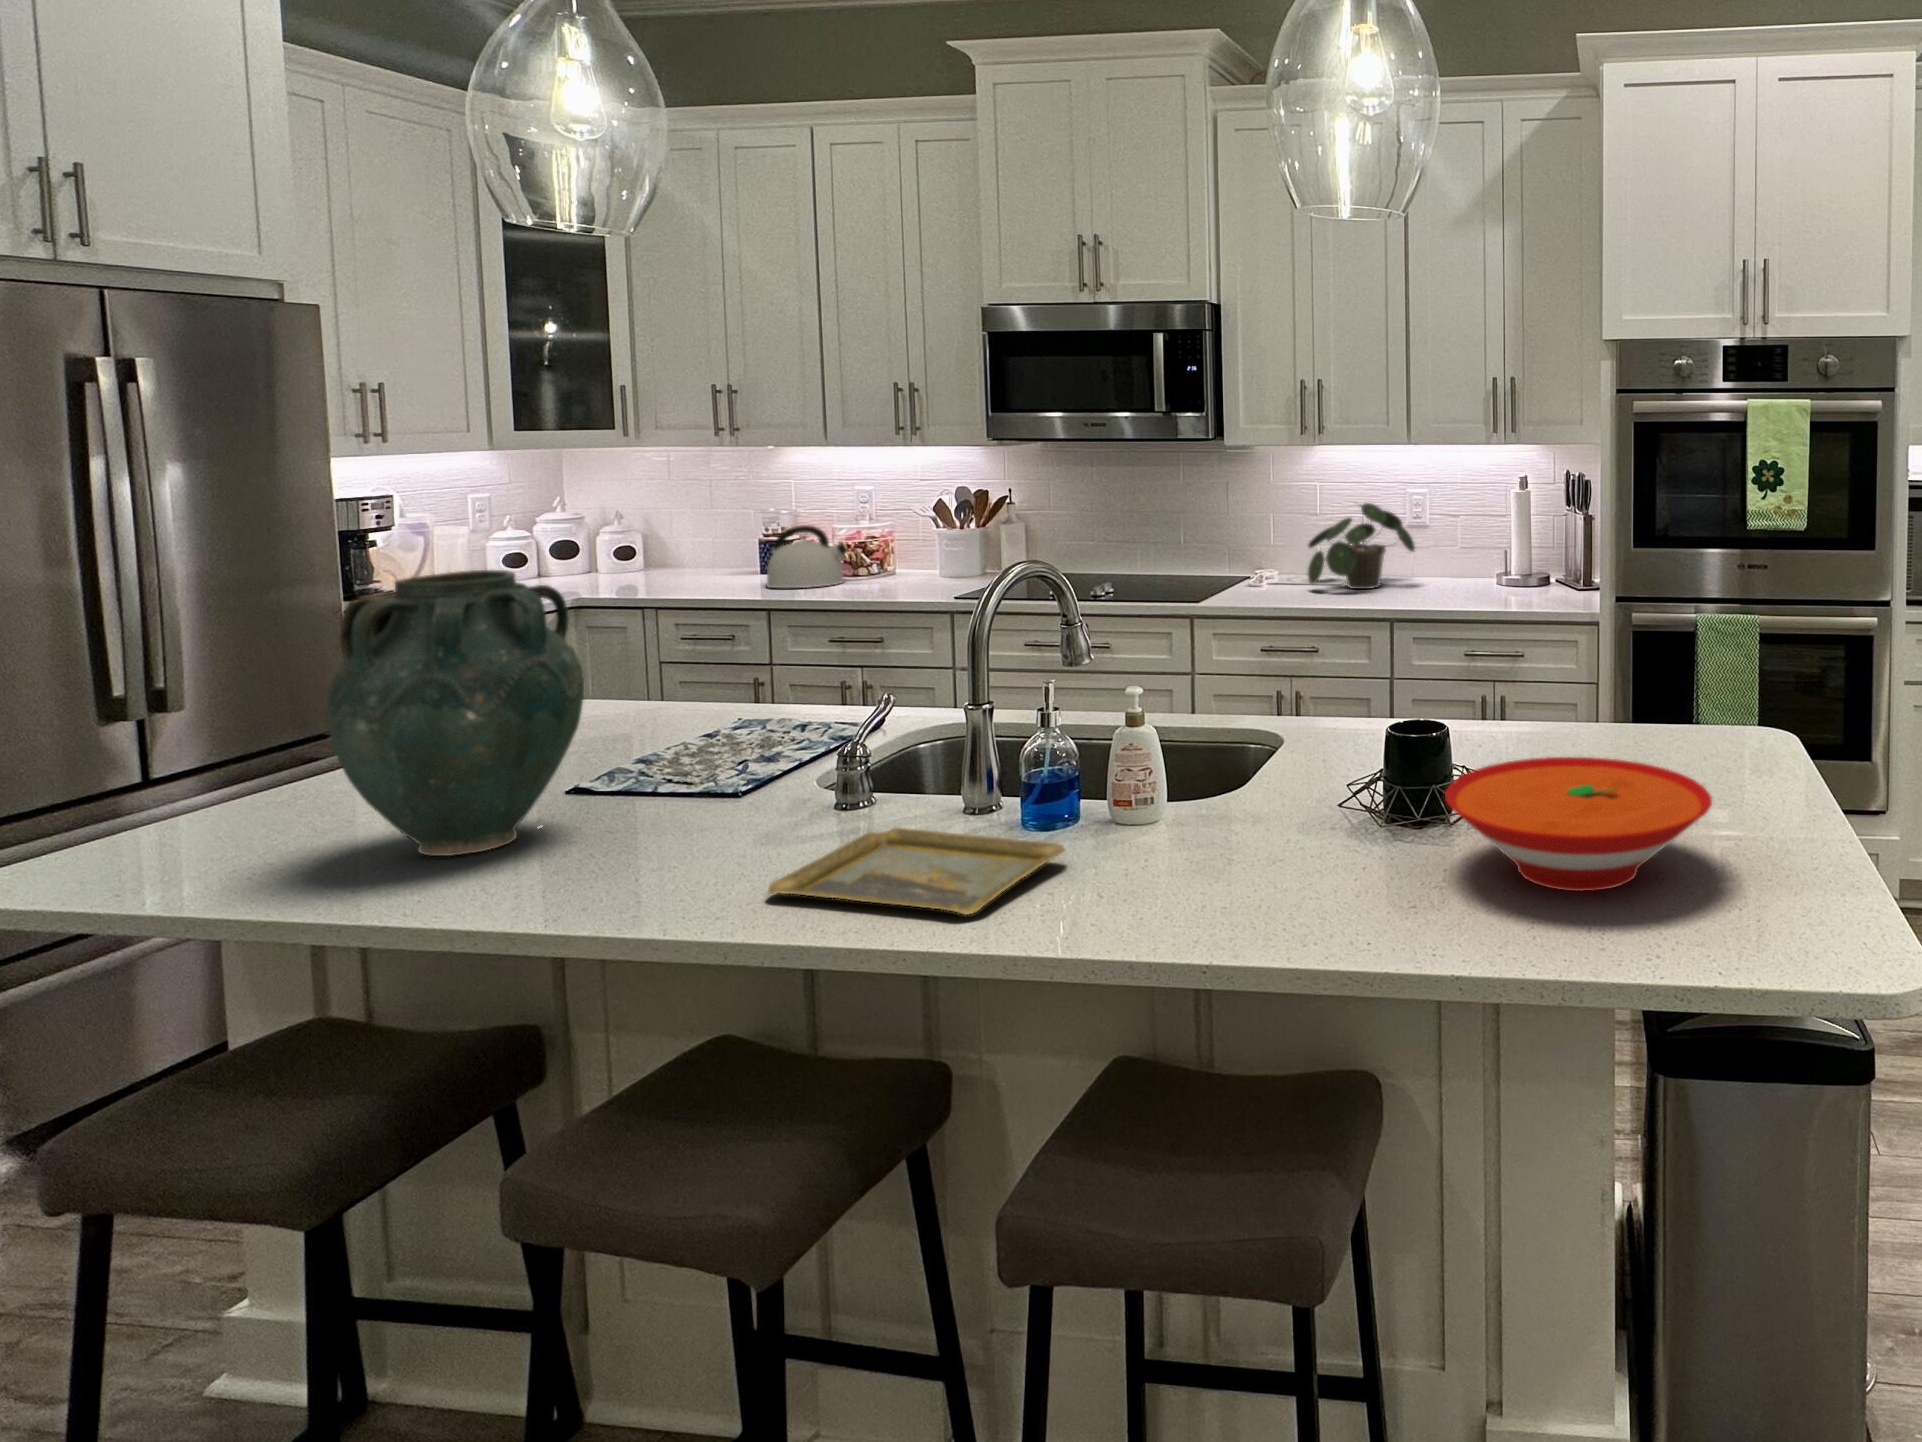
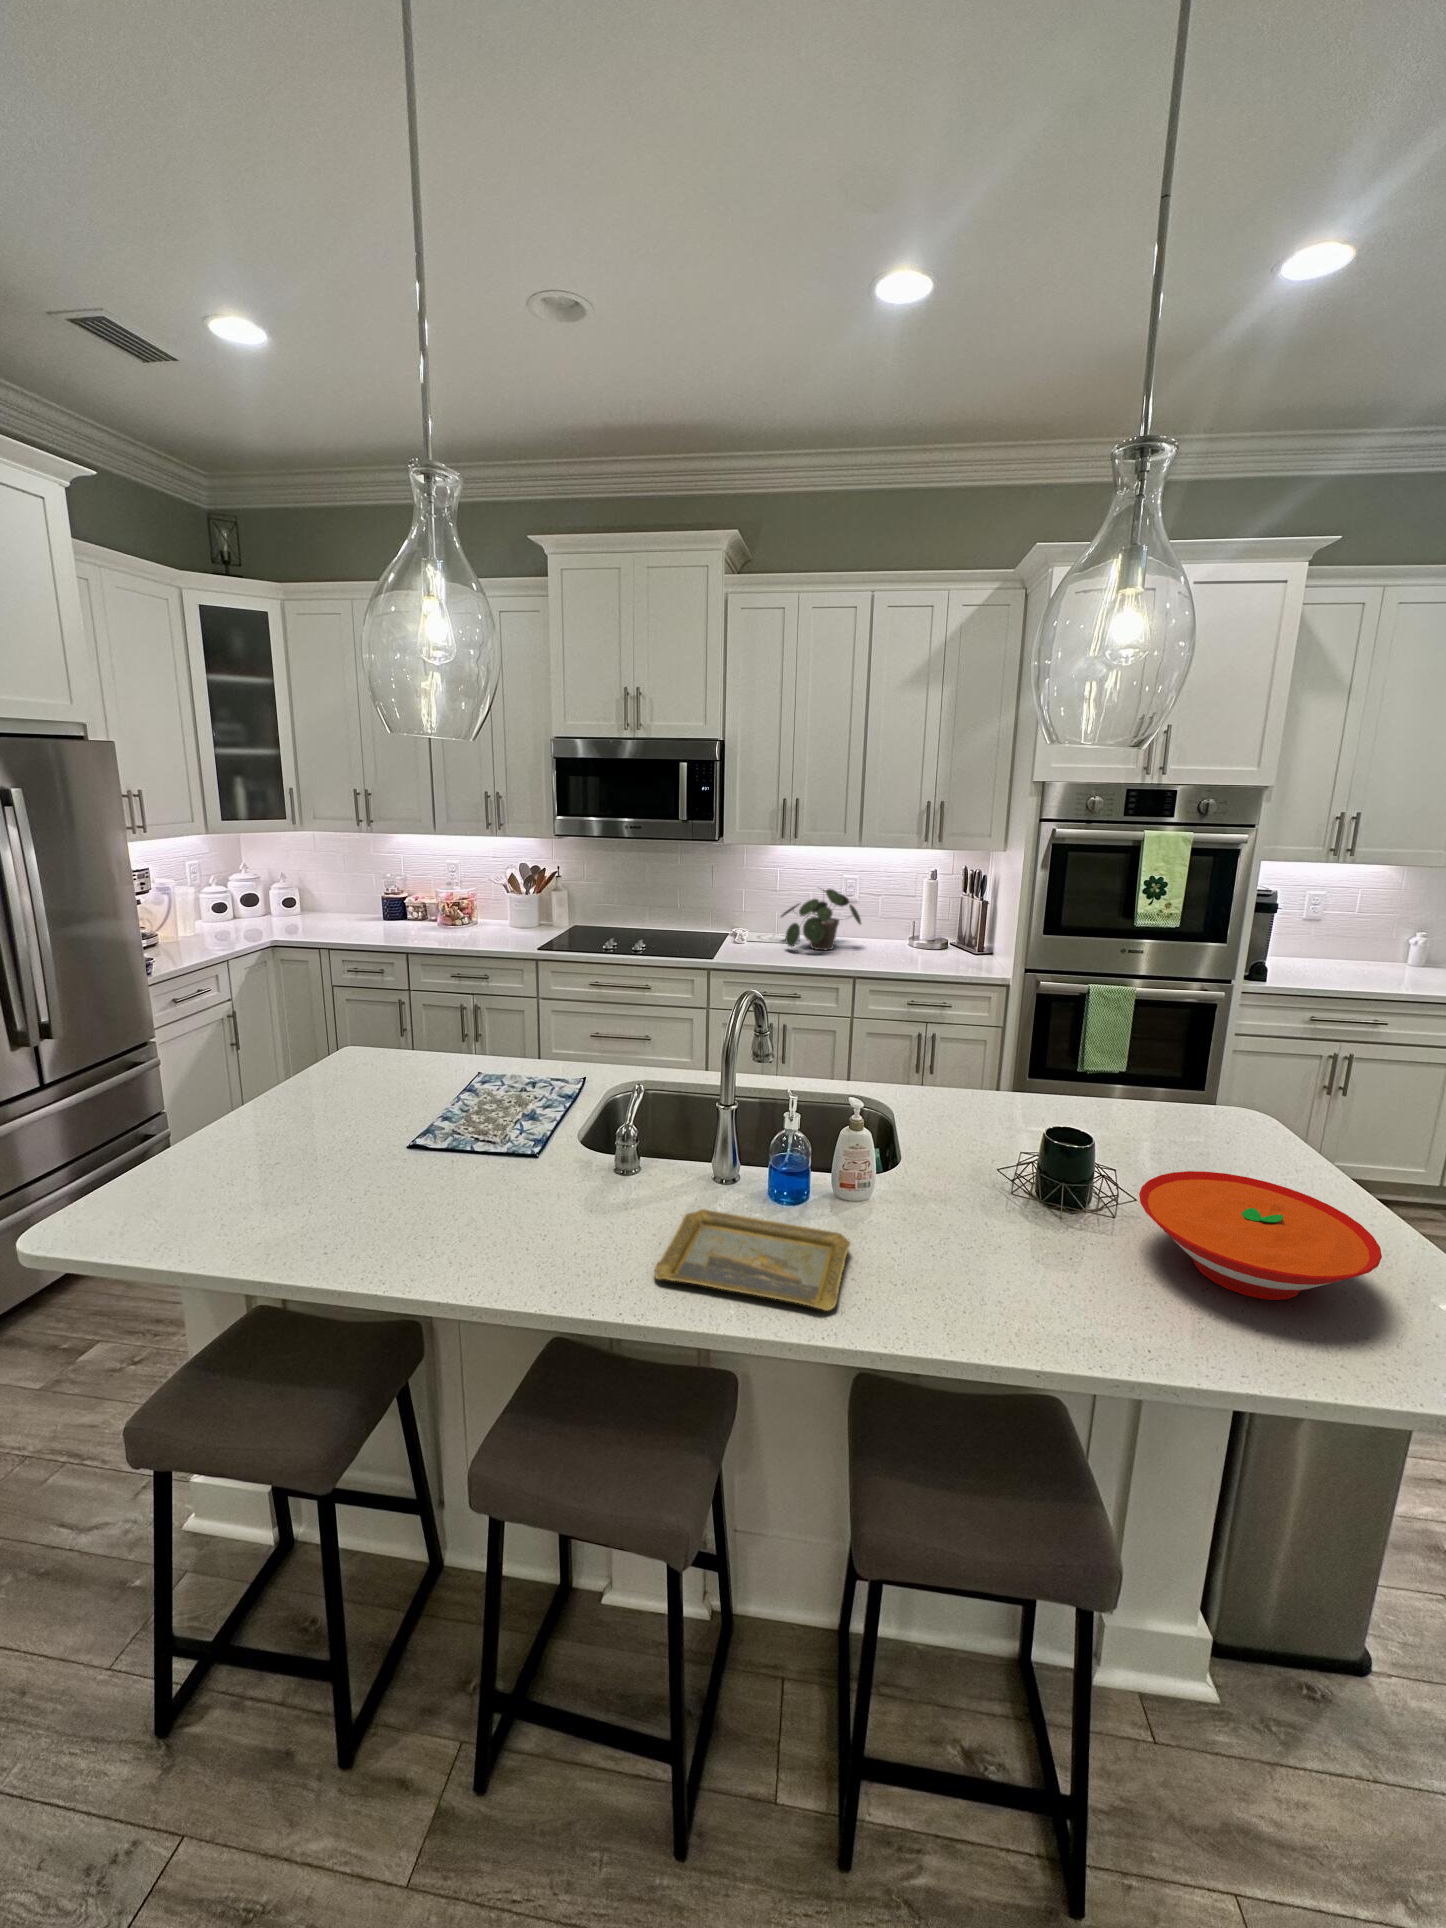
kettle: present [767,525,848,588] -> none [395,890,449,936]
vase: present [326,570,584,856] -> none [301,1007,461,1220]

